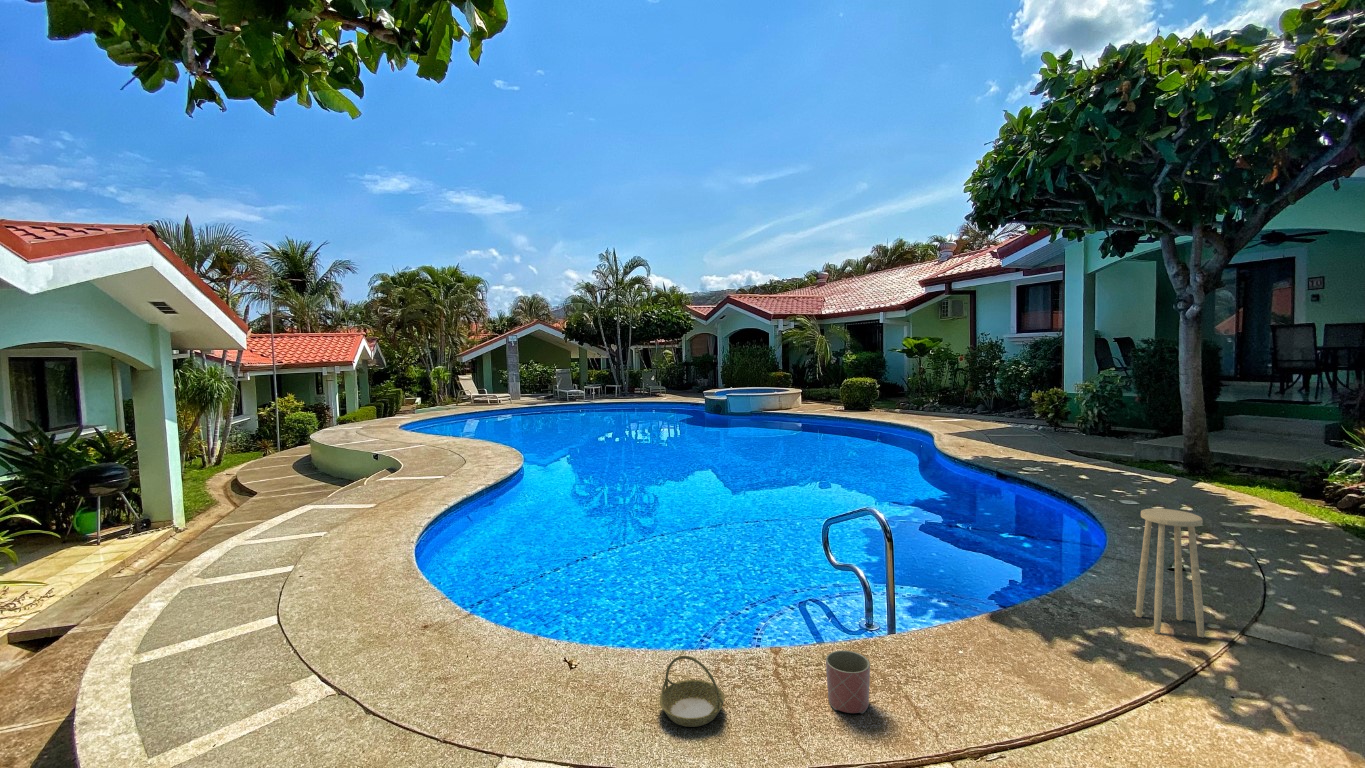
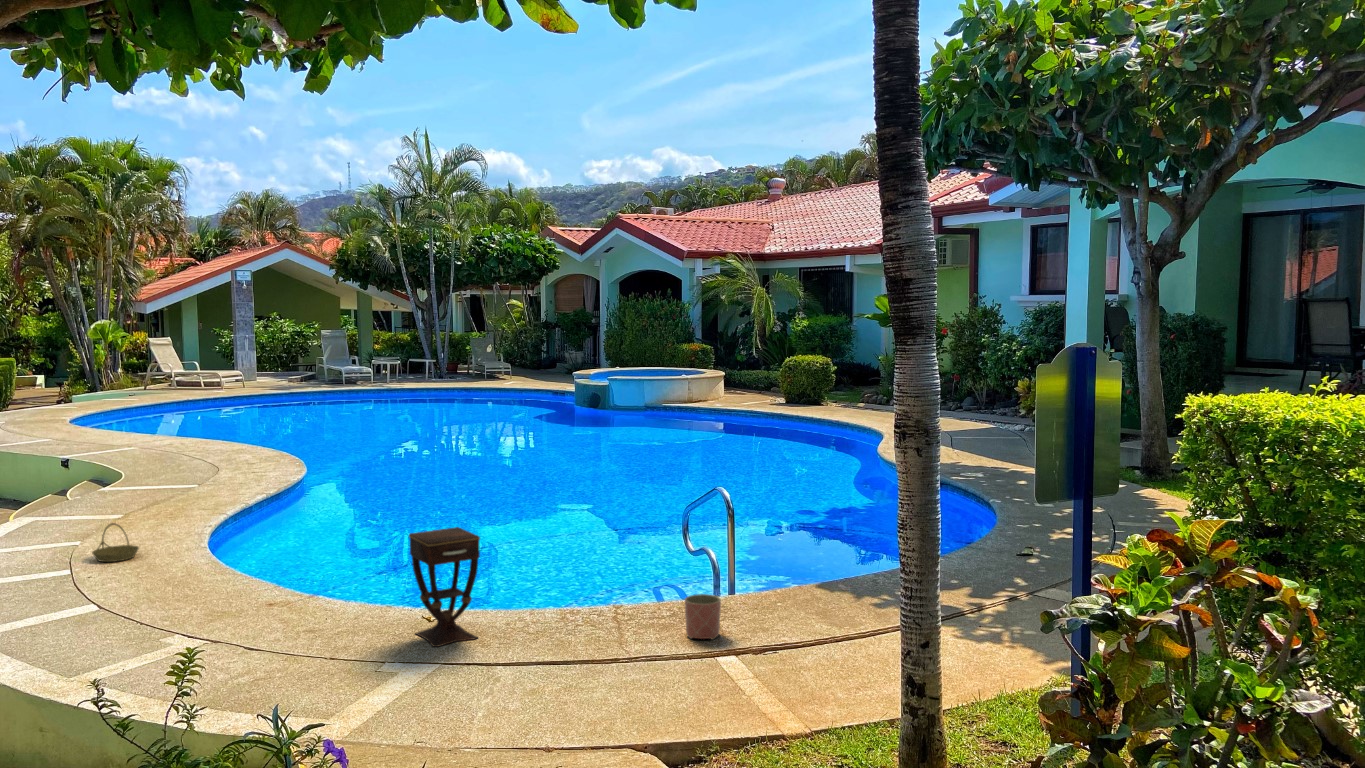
stool: present [1136,509,1204,637] -> none [981,483,1027,594]
side table: none [522,562,594,708] -> present [409,527,480,647]
basket: present [660,656,724,727] -> present [92,523,139,562]

